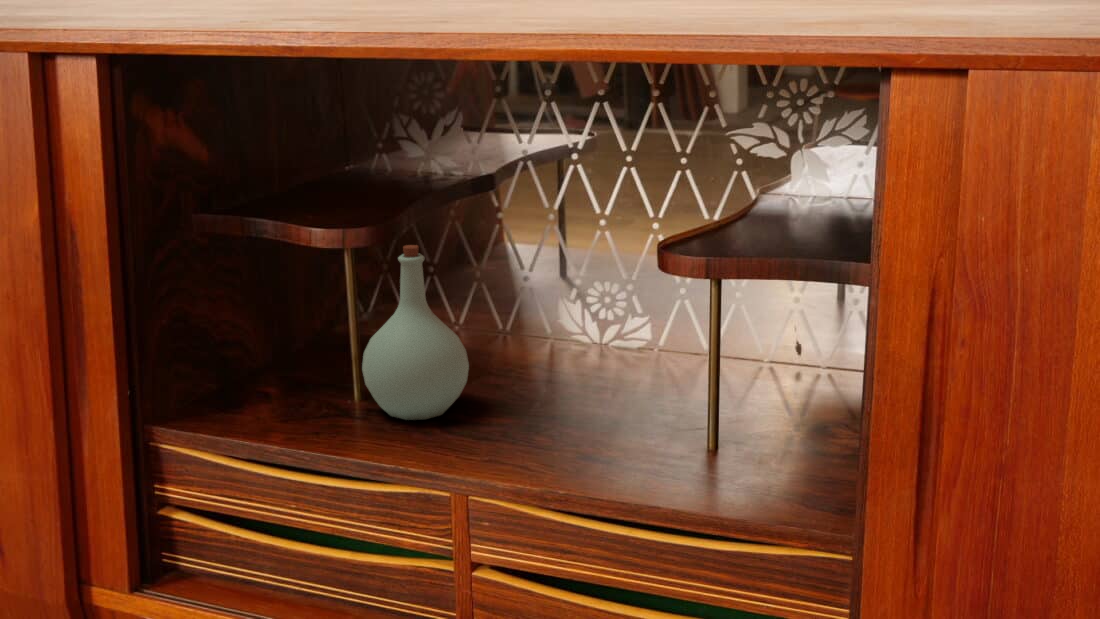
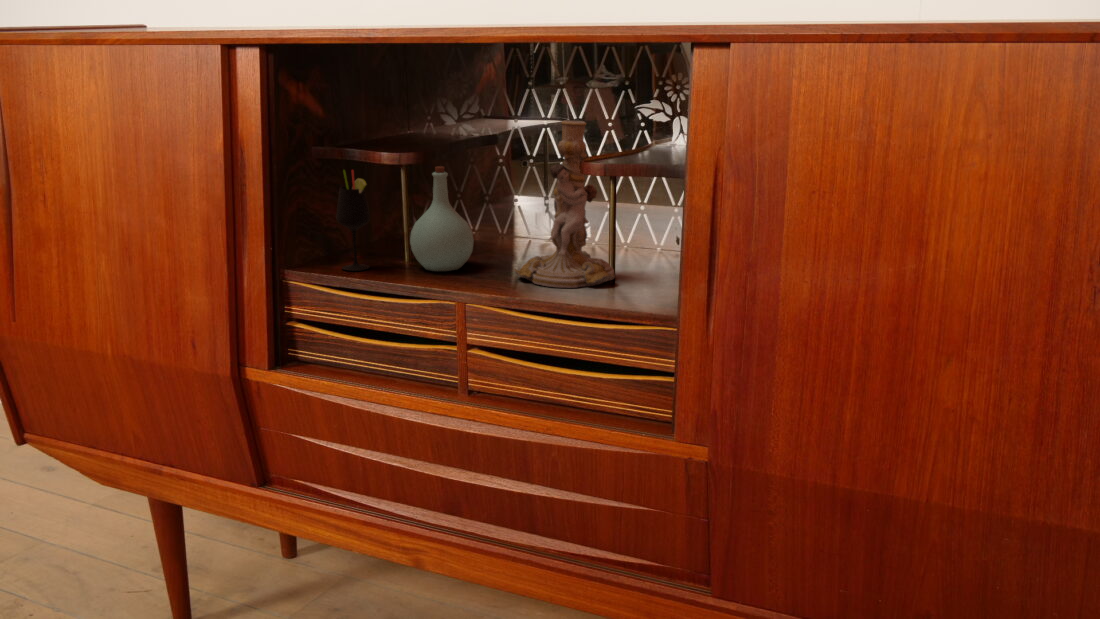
candlestick: none [542,170,714,457] -> present [514,121,615,288]
wine glass: none [237,257,296,422] -> present [336,170,370,271]

